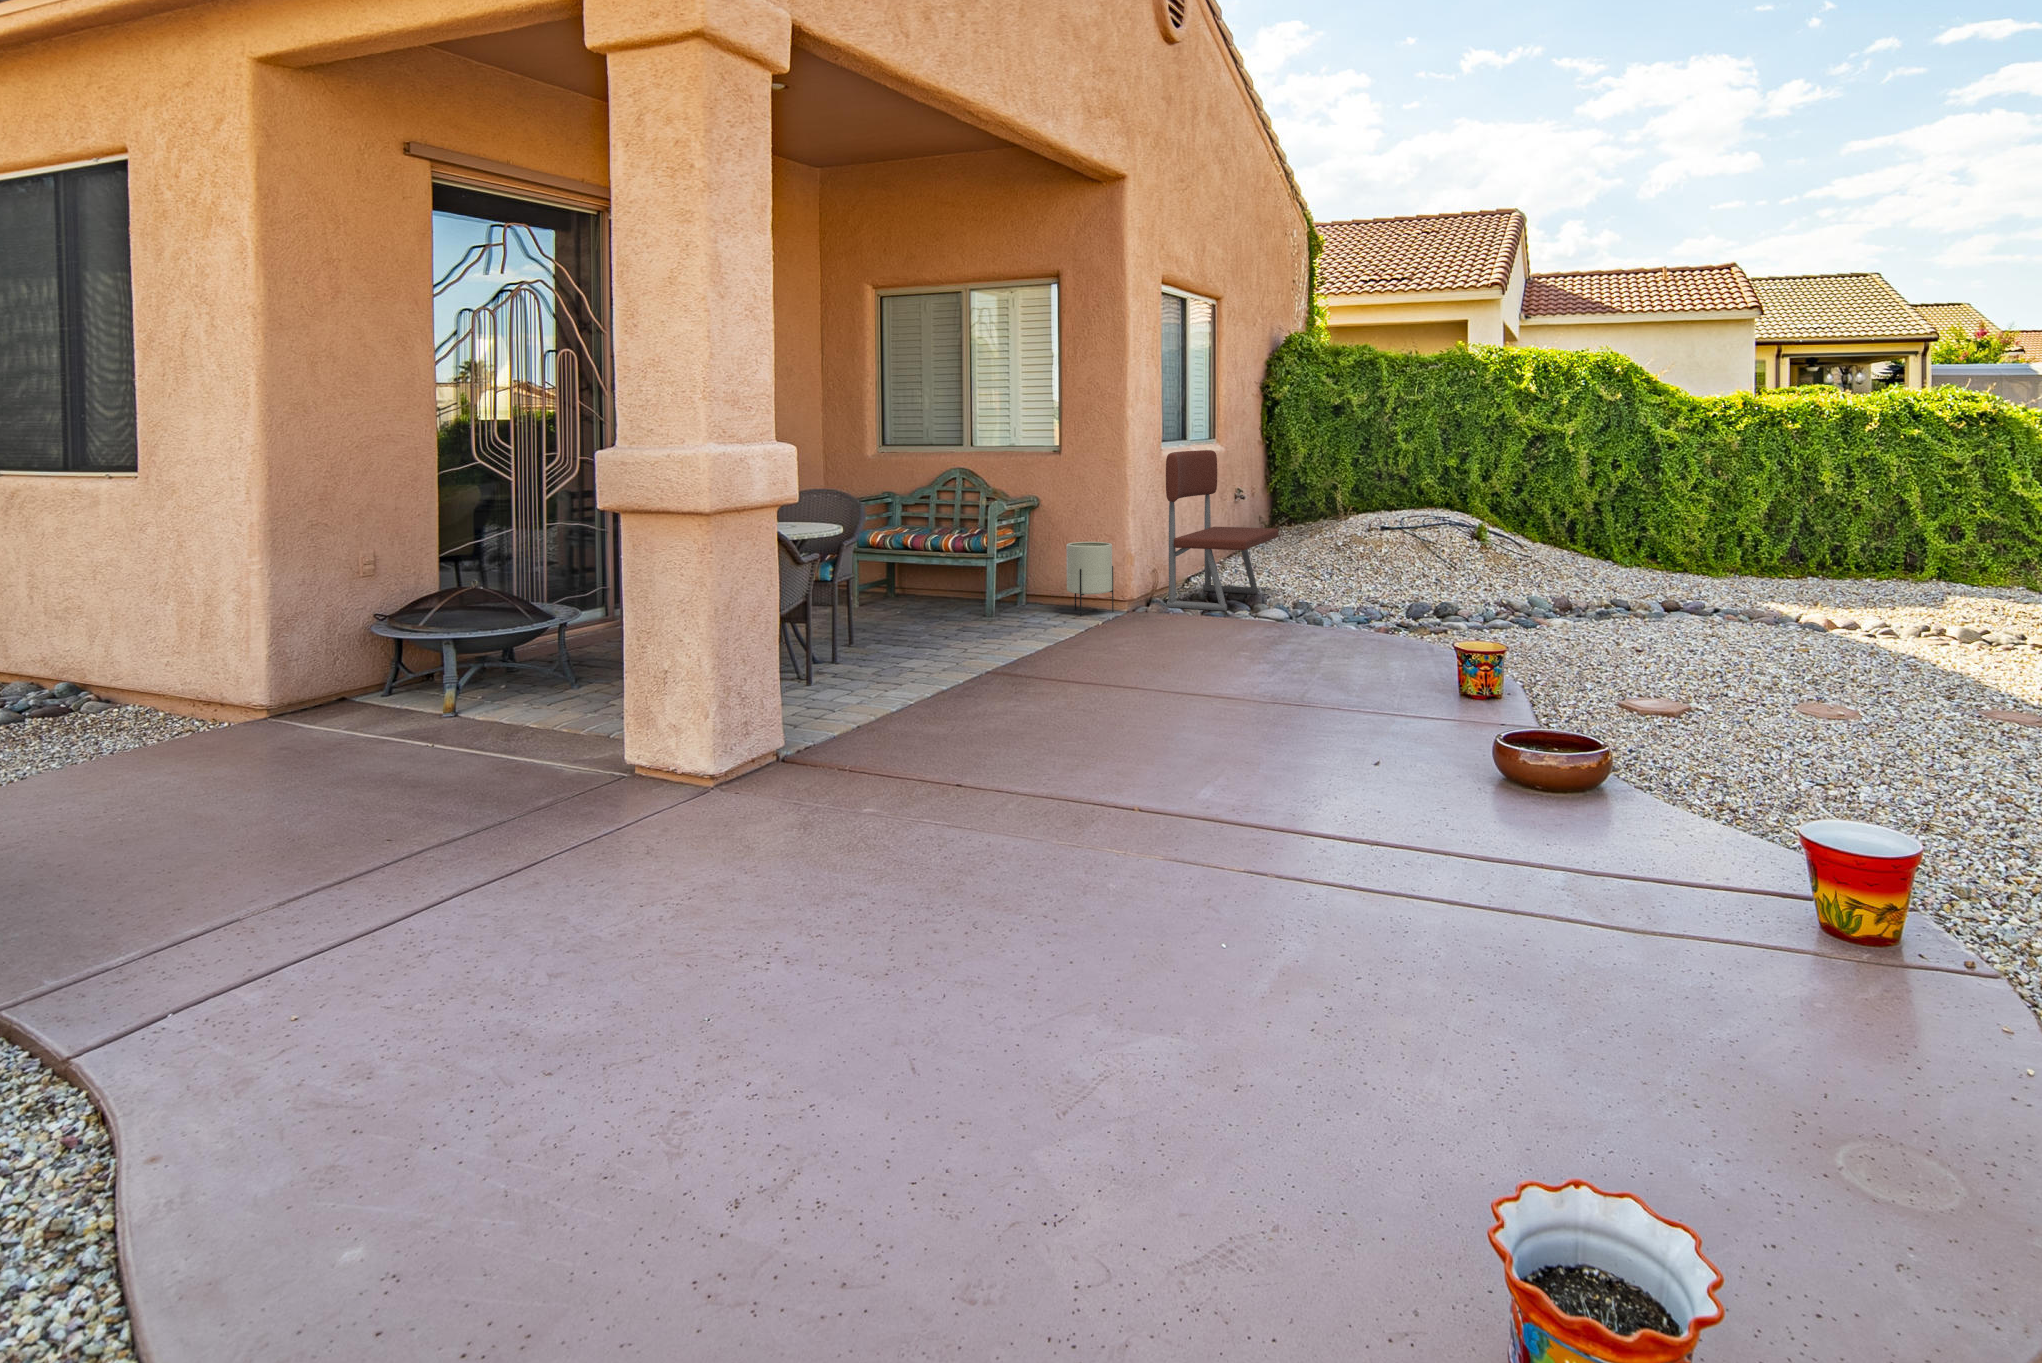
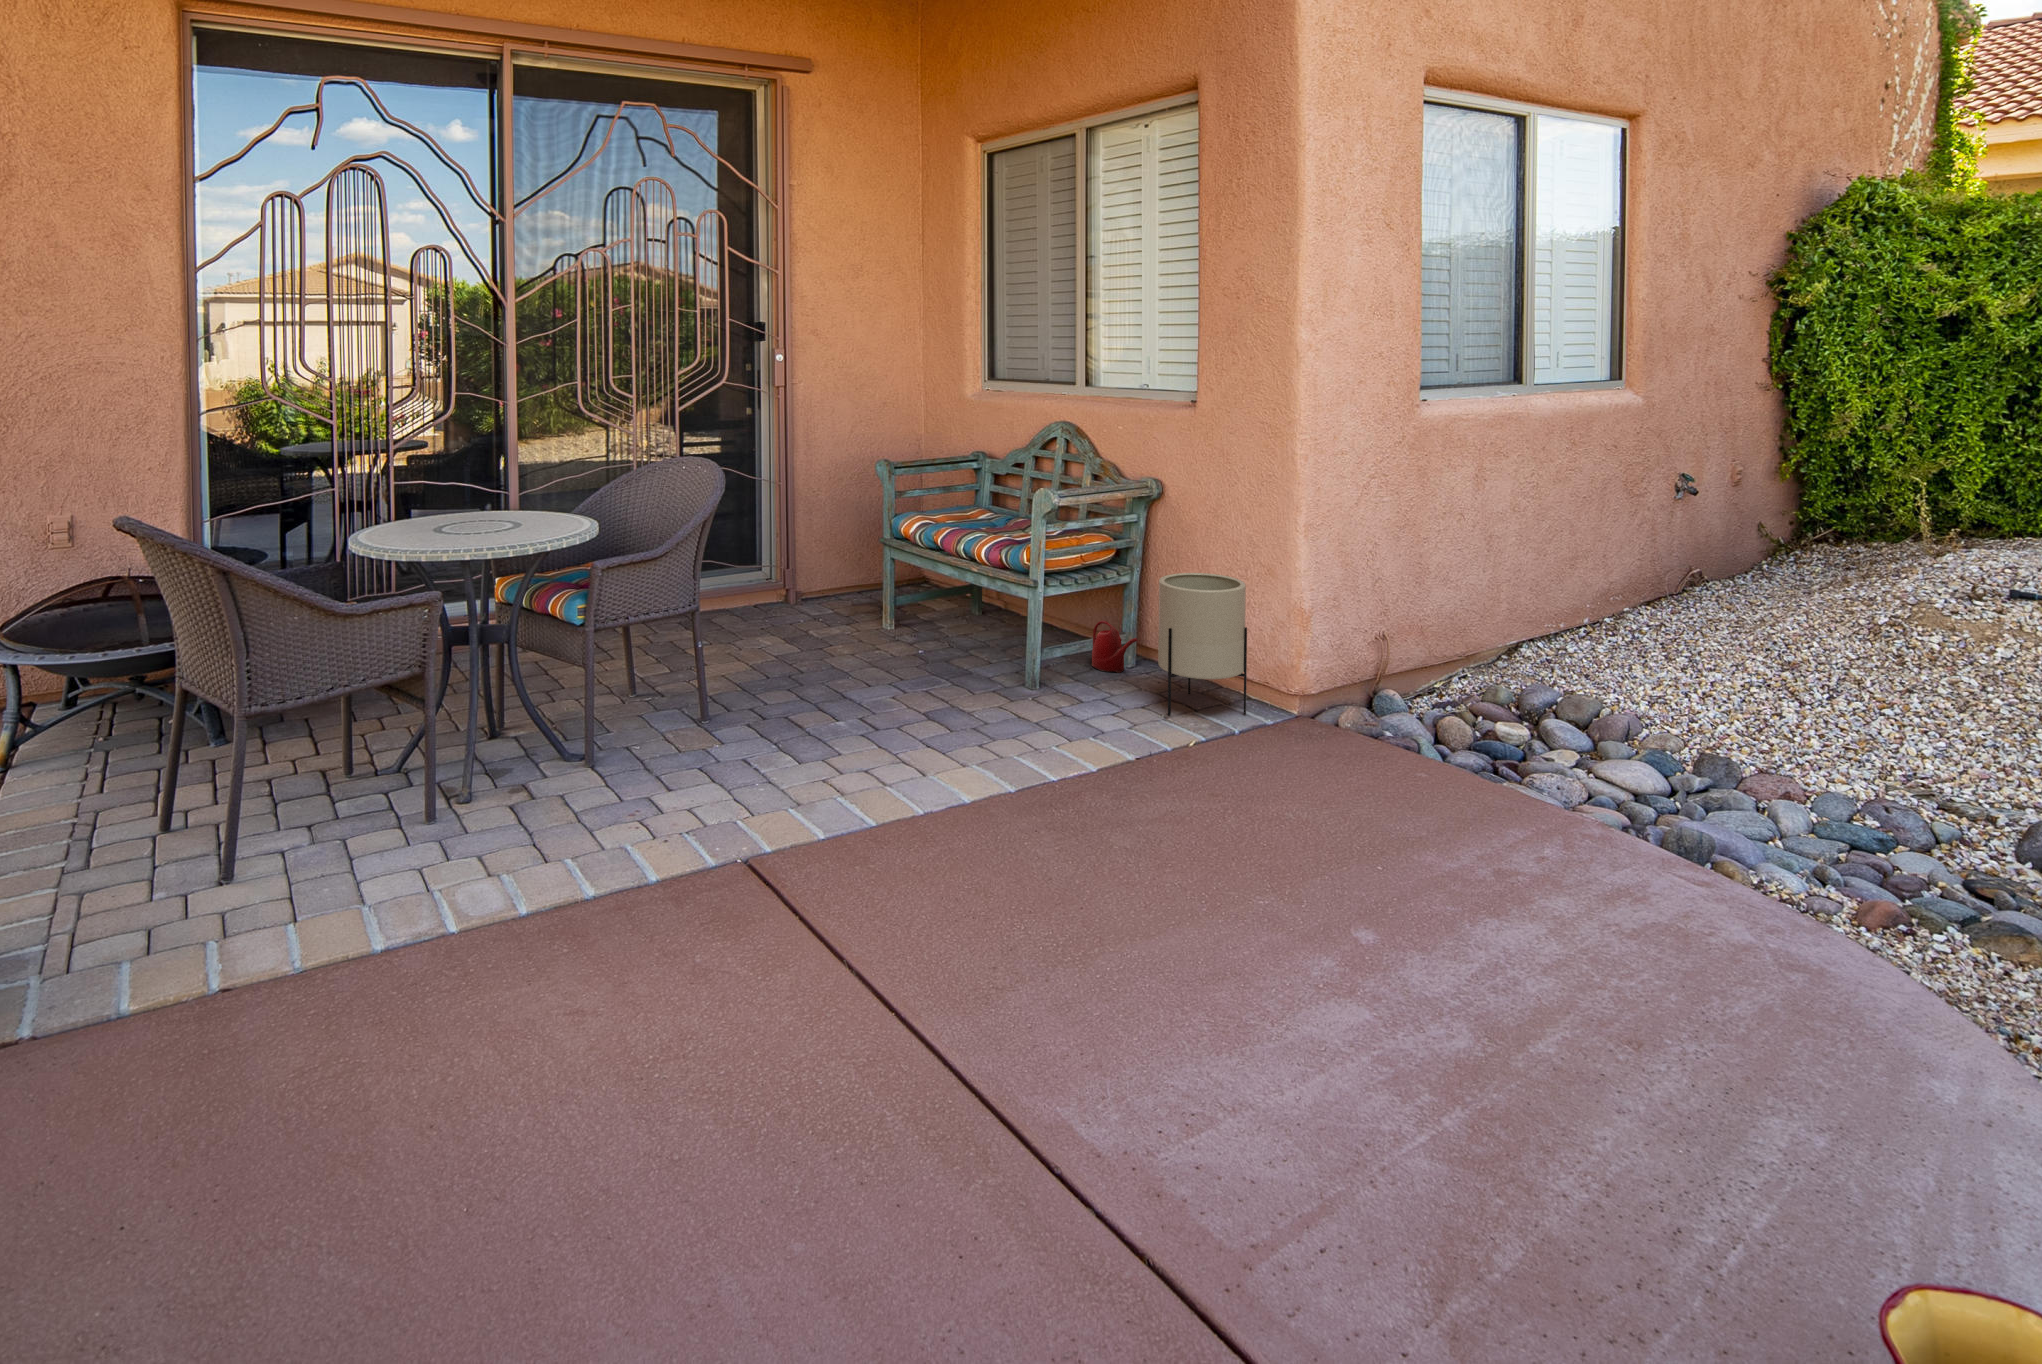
bench: present [1166,450,1278,611] -> none [1372,410,1675,756]
watering can: none [1007,580,1042,608] -> present [1091,621,1138,673]

